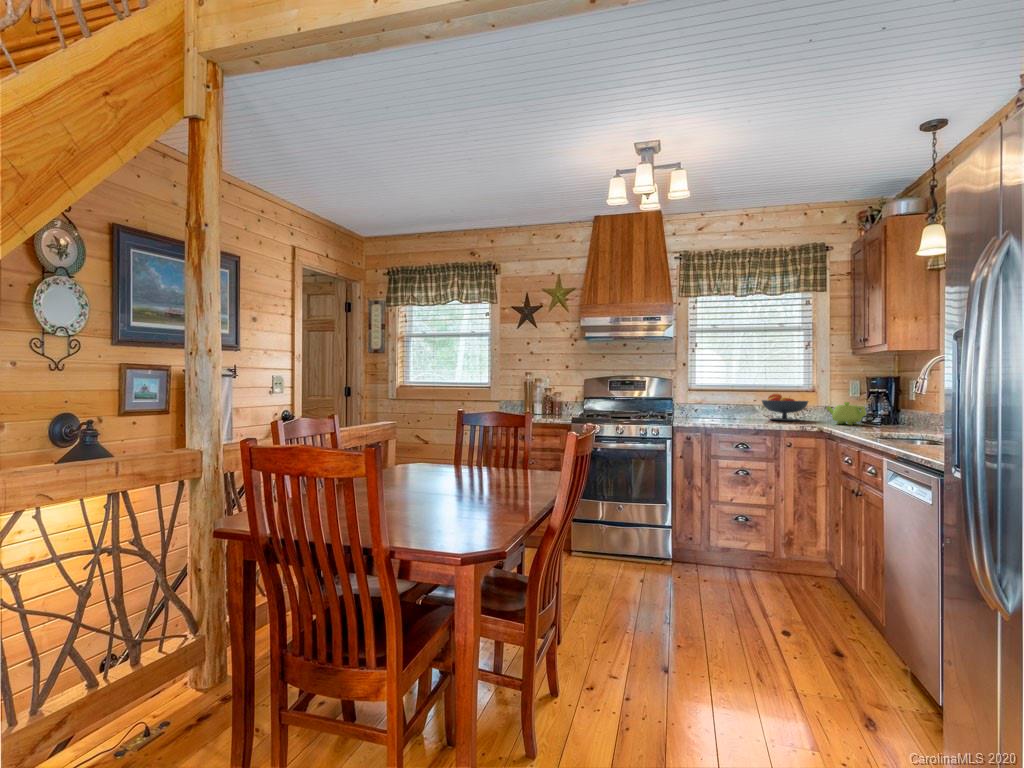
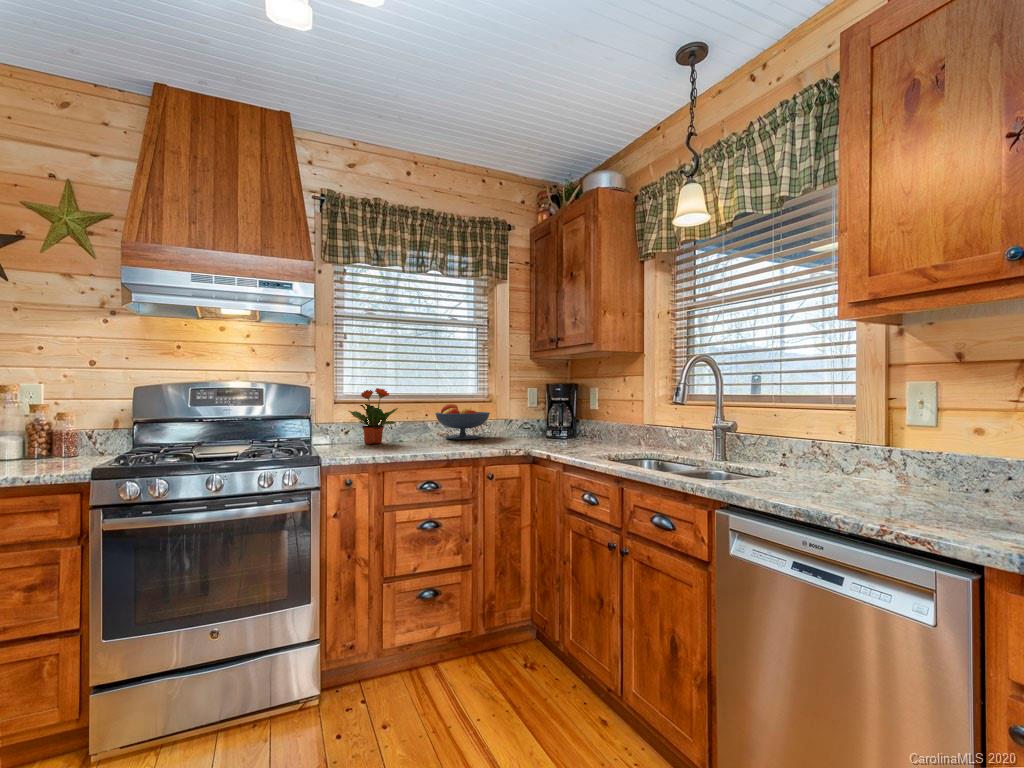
potted plant: none [695,381,731,419] -> present [349,388,398,444]
teapot: present [826,402,866,425] -> none [514,413,559,441]

